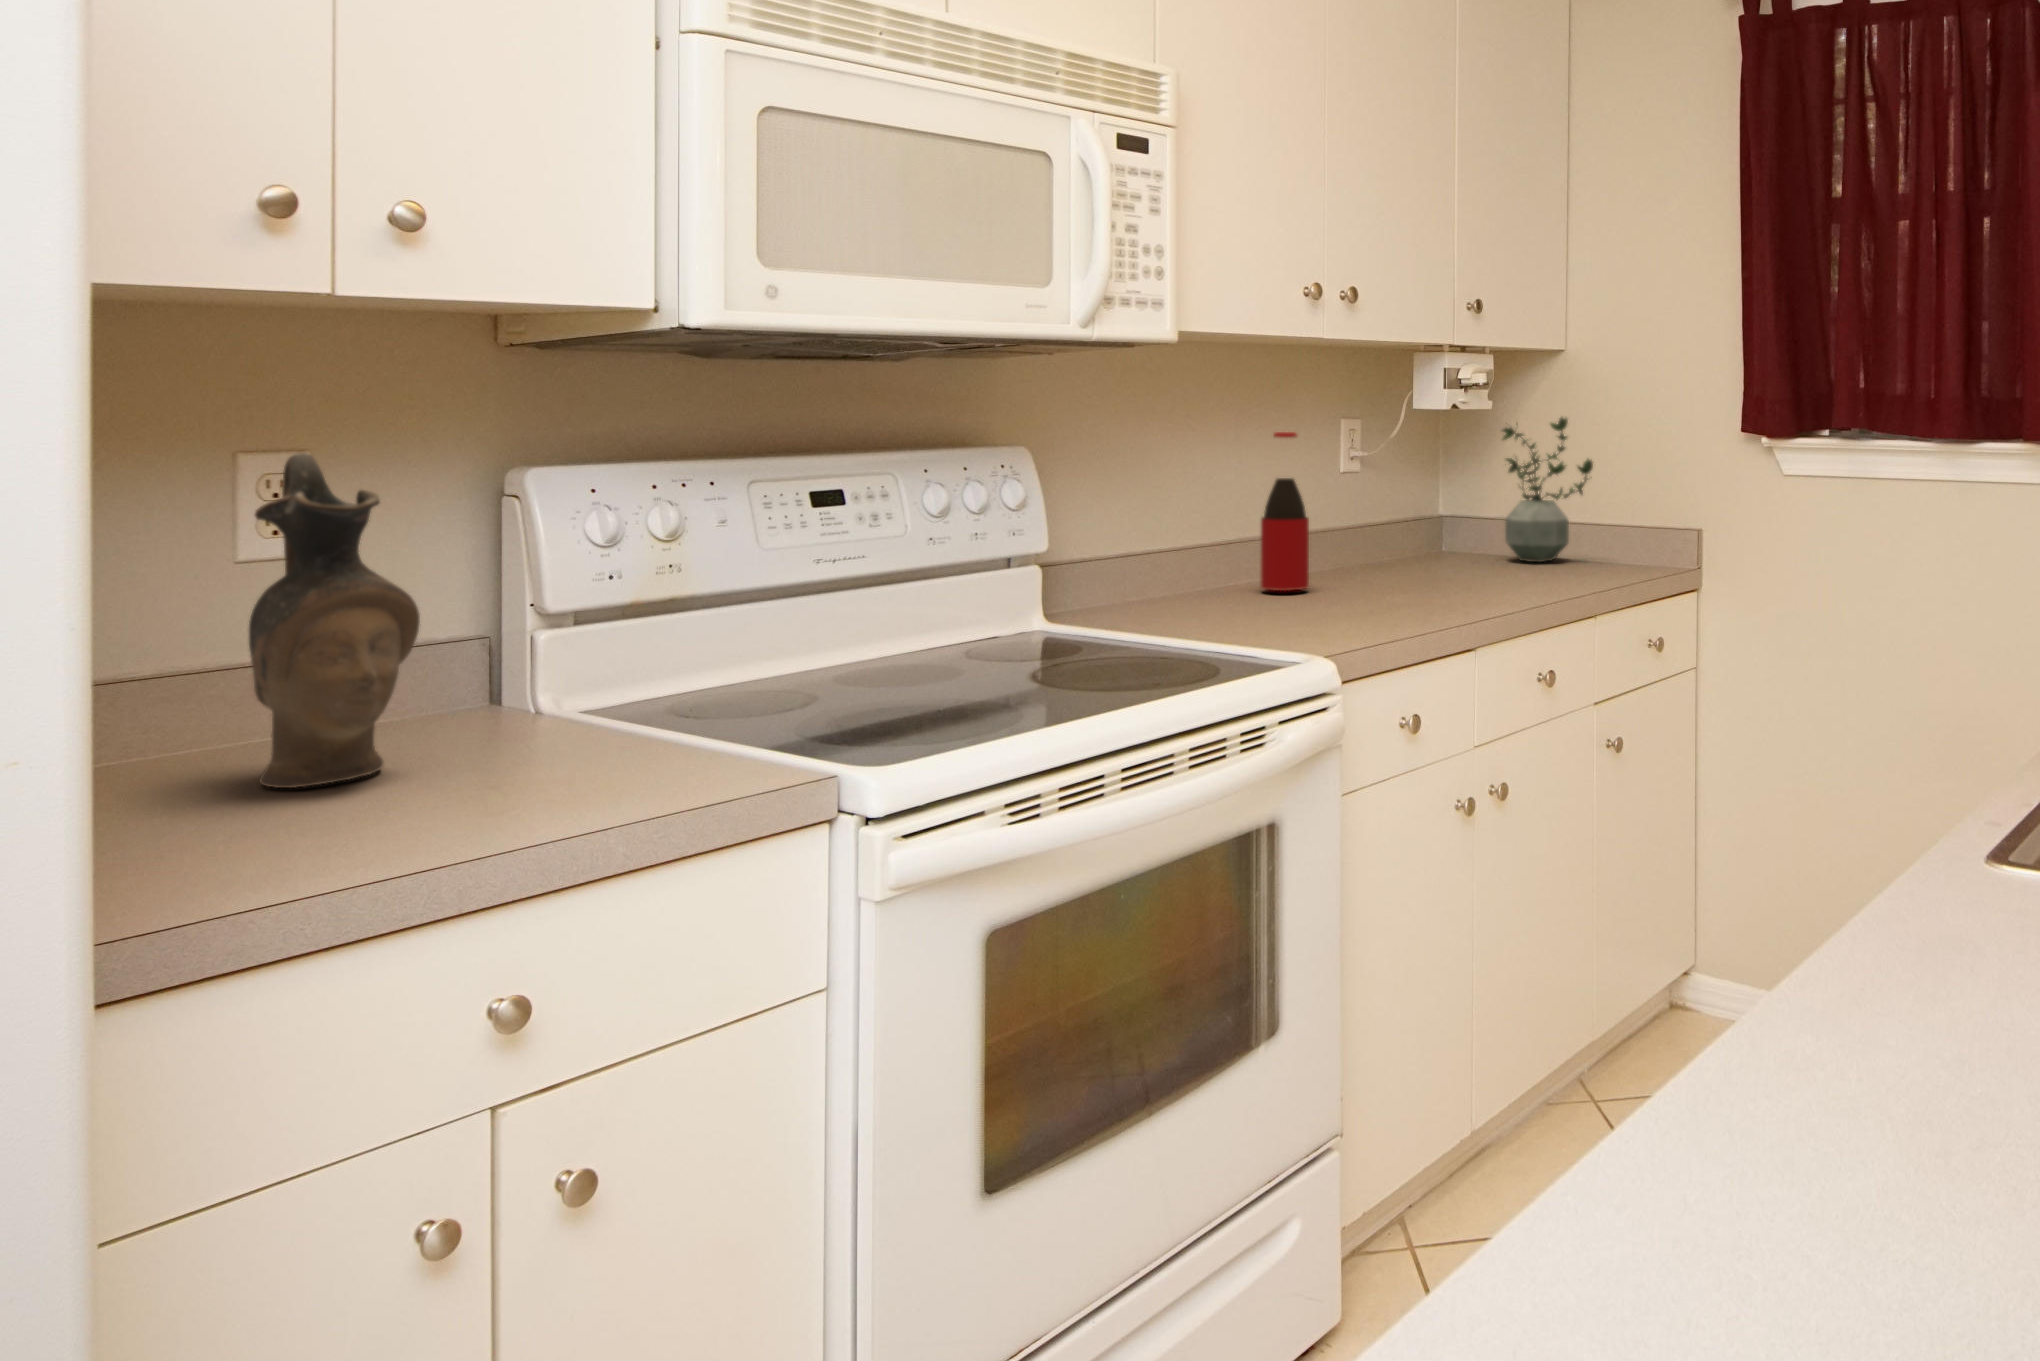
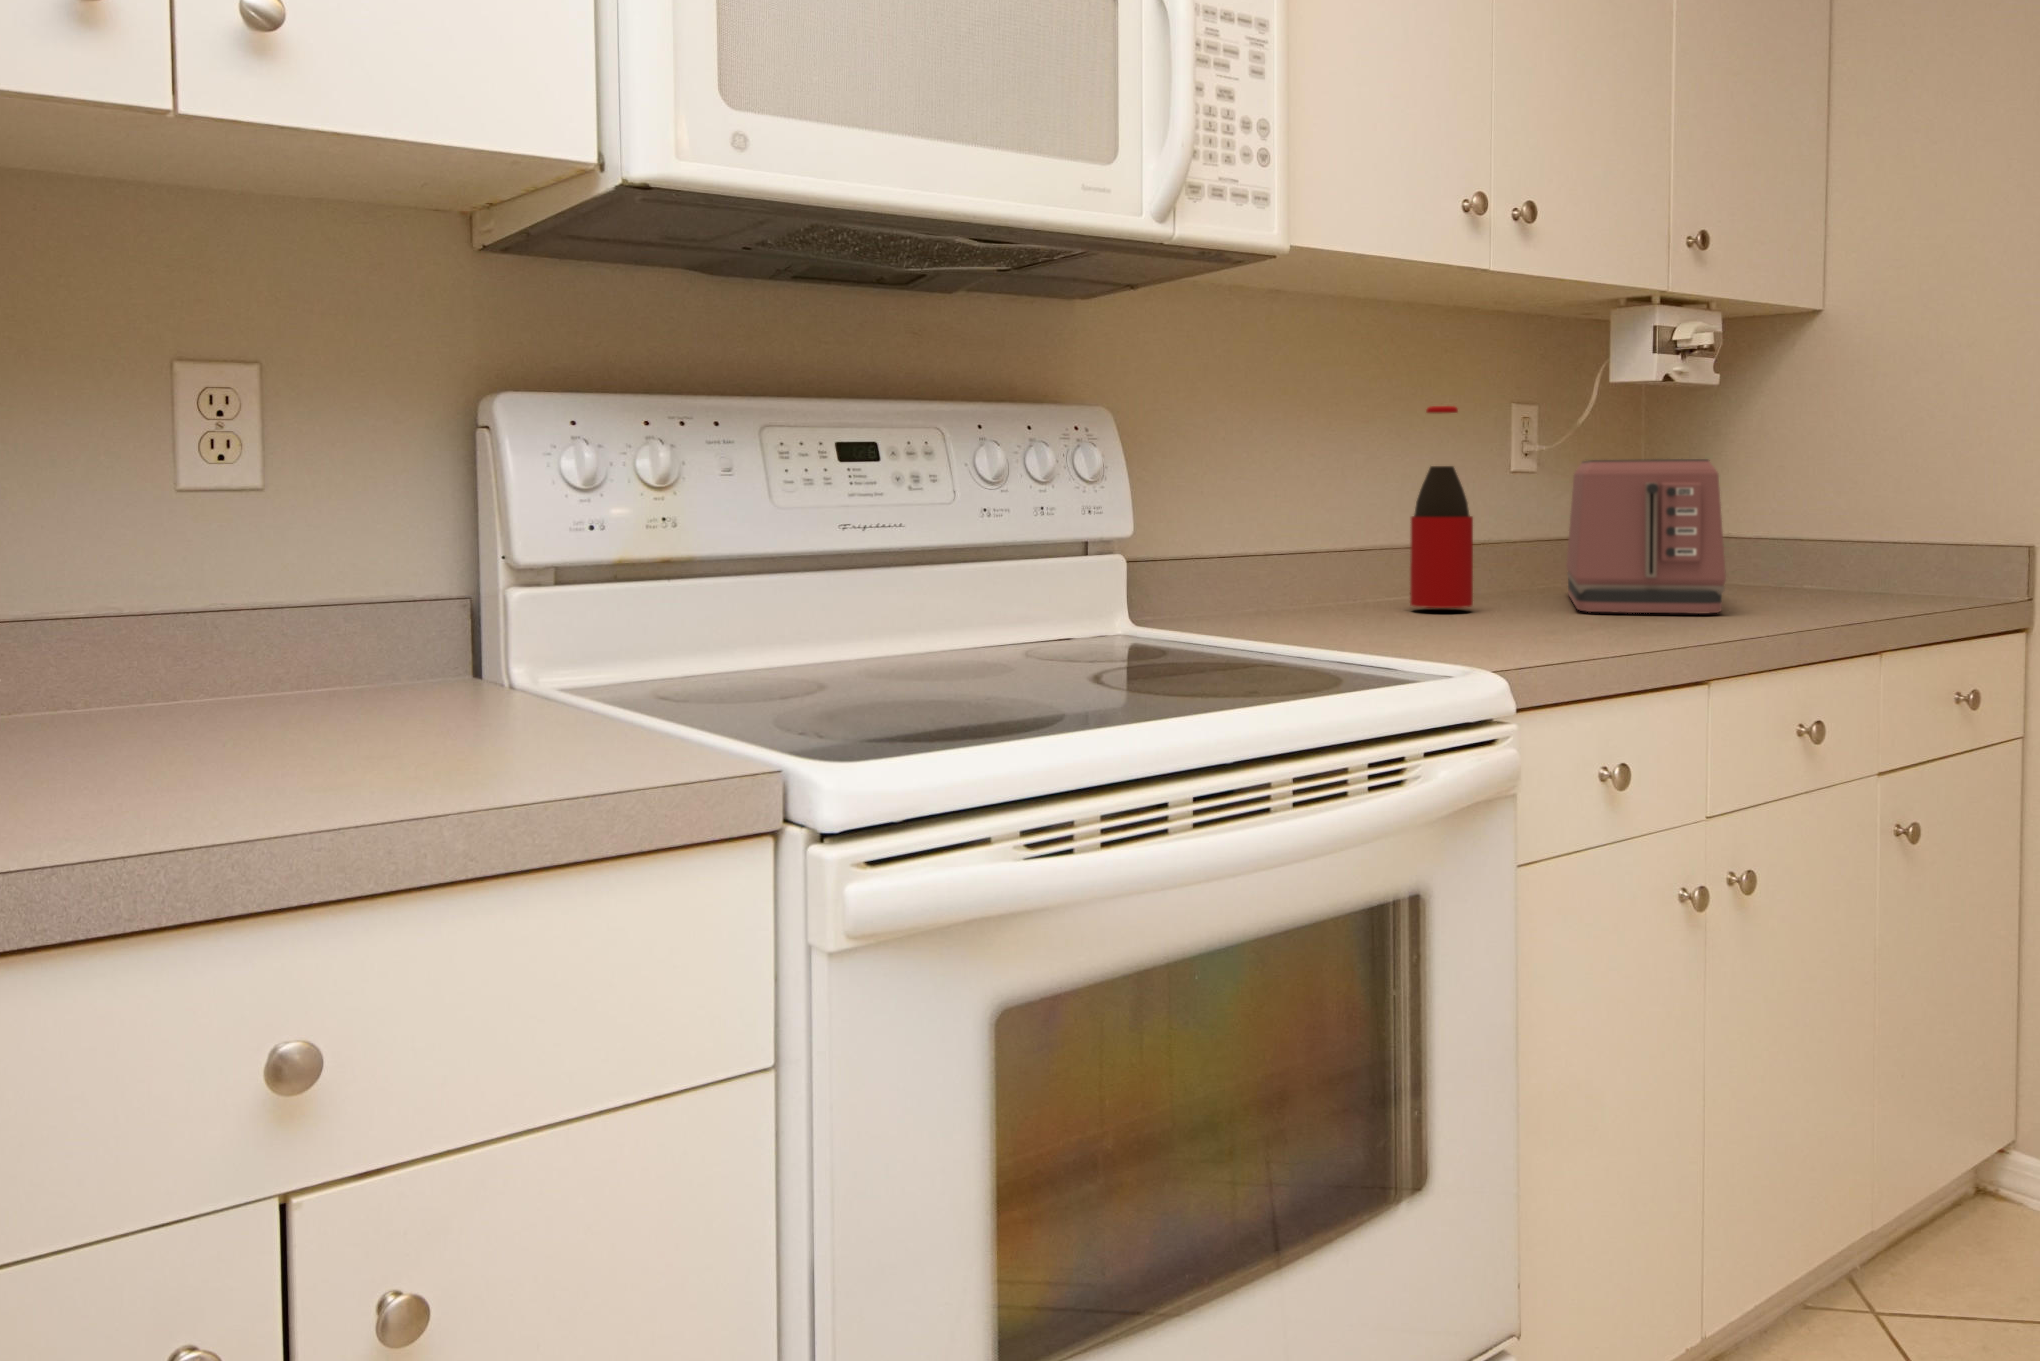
potted plant: present [1503,417,1593,562] -> none [1729,396,1864,591]
ceramic pitcher: present [249,453,420,788] -> none [130,344,321,748]
toaster: none [1380,467,1493,590] -> present [1566,459,1726,614]

